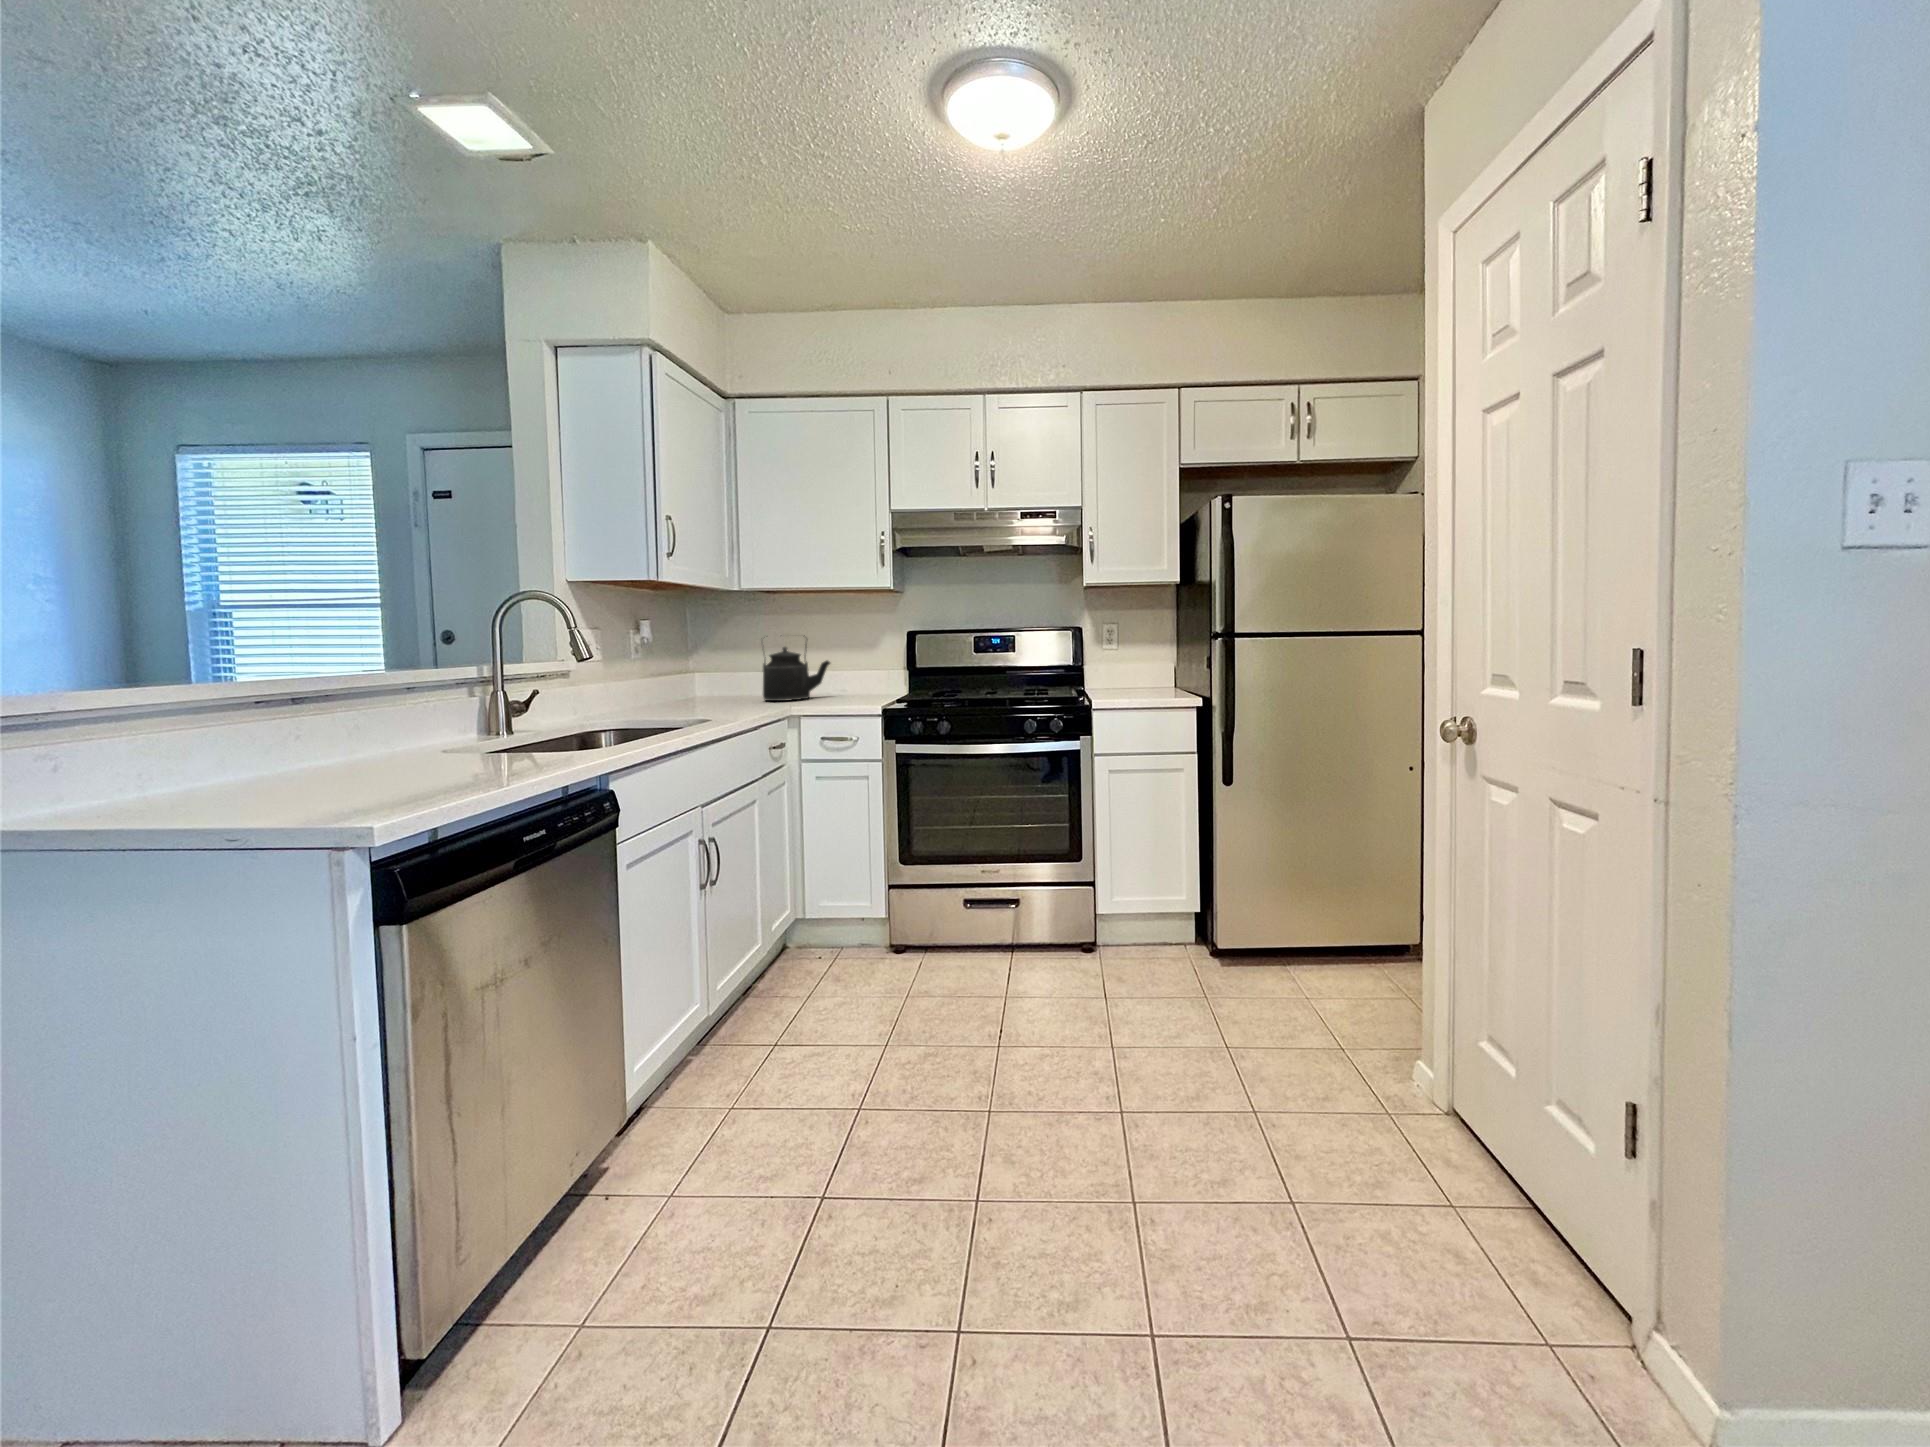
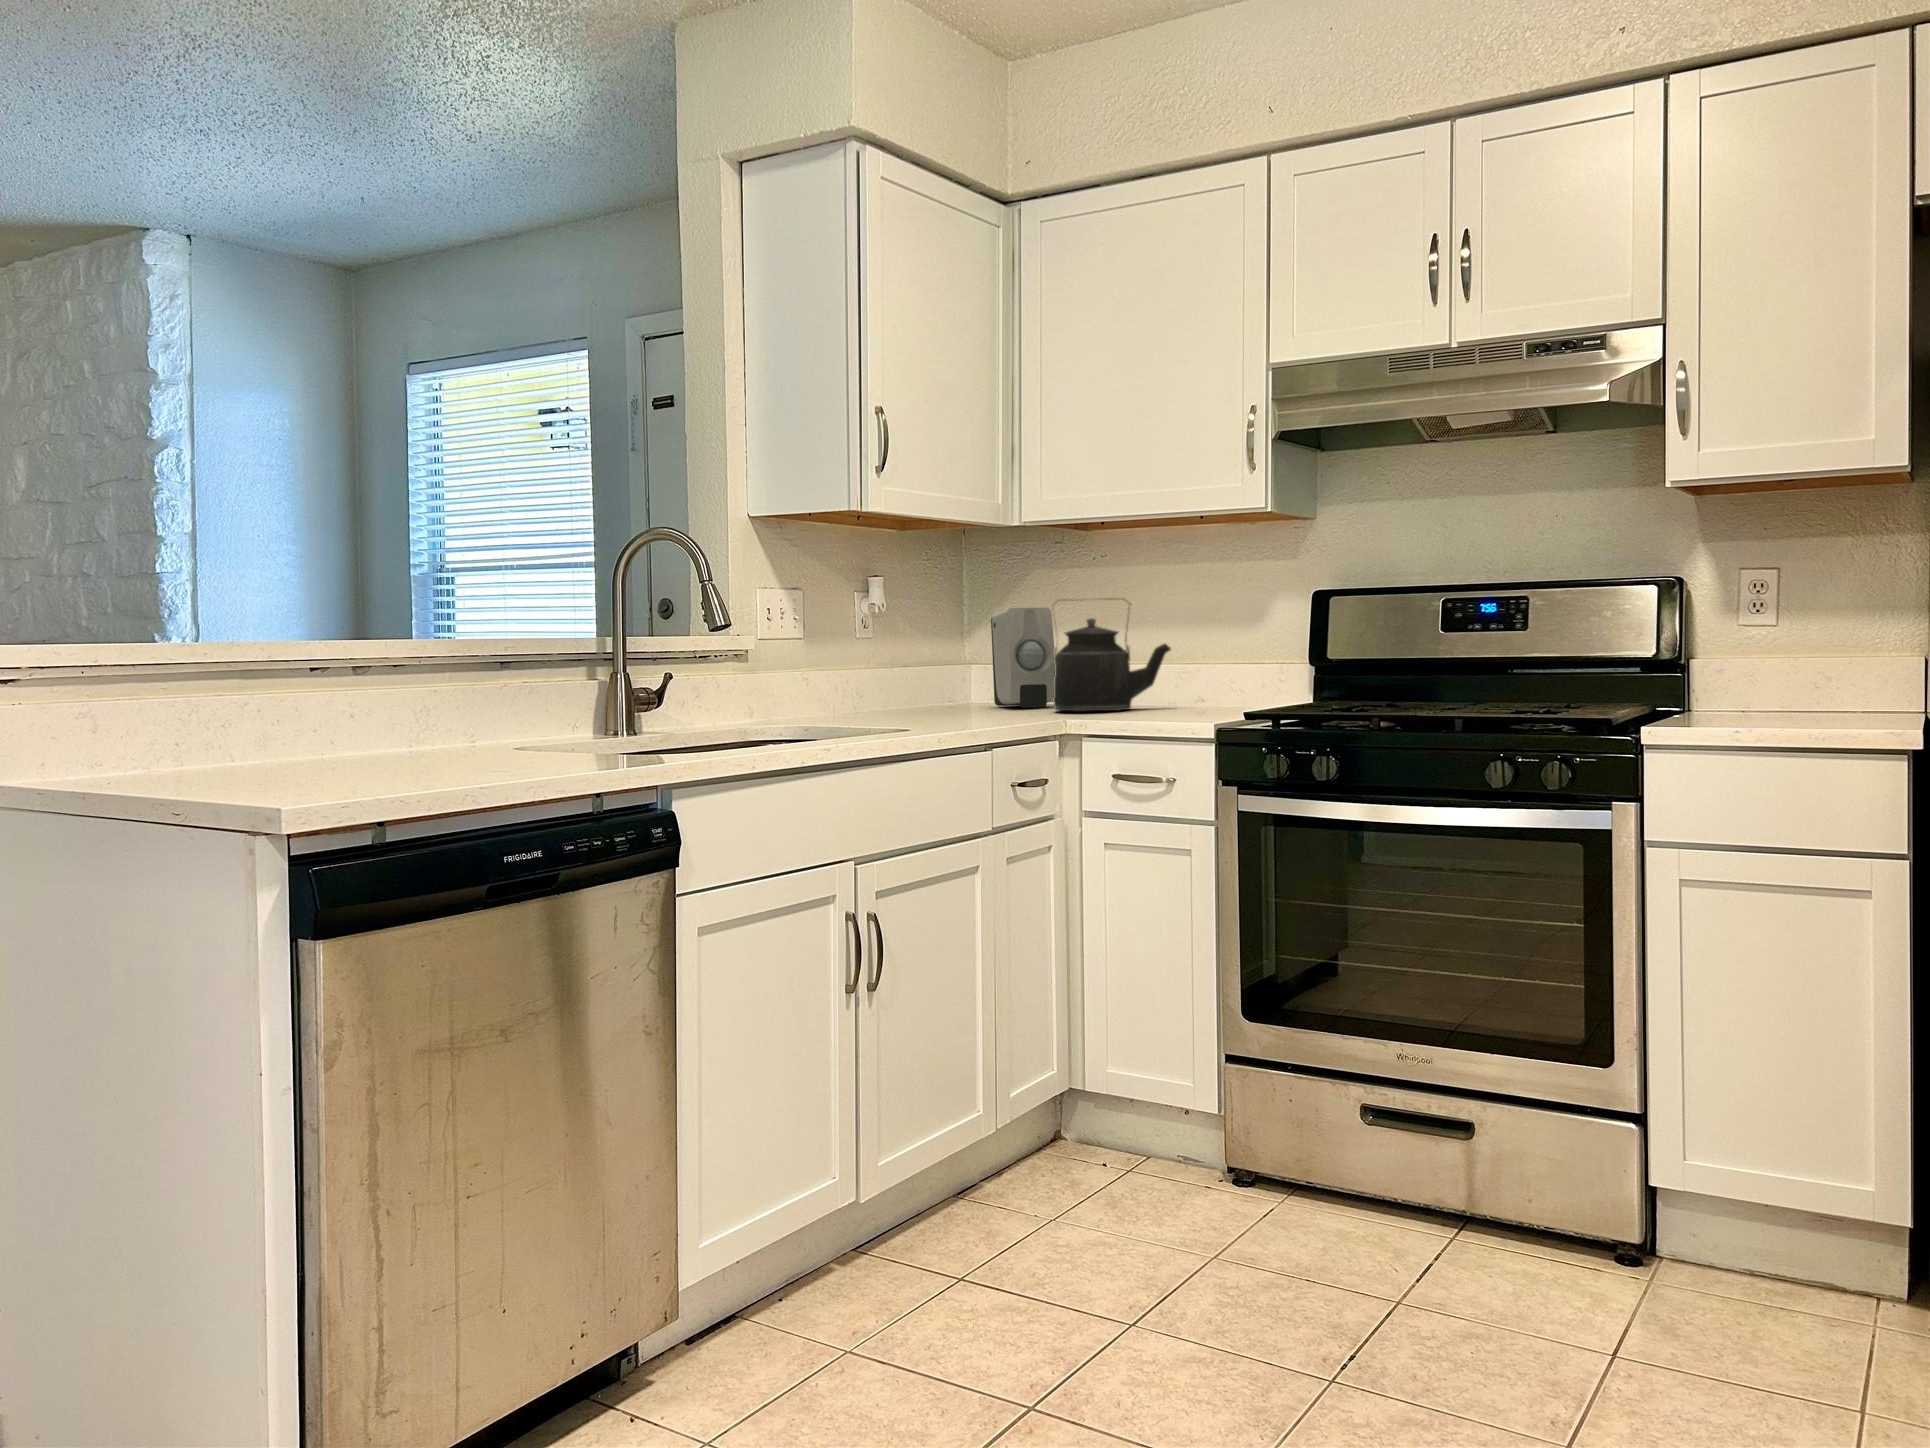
soap dispenser: none [712,640,758,699] -> present [991,608,1055,708]

